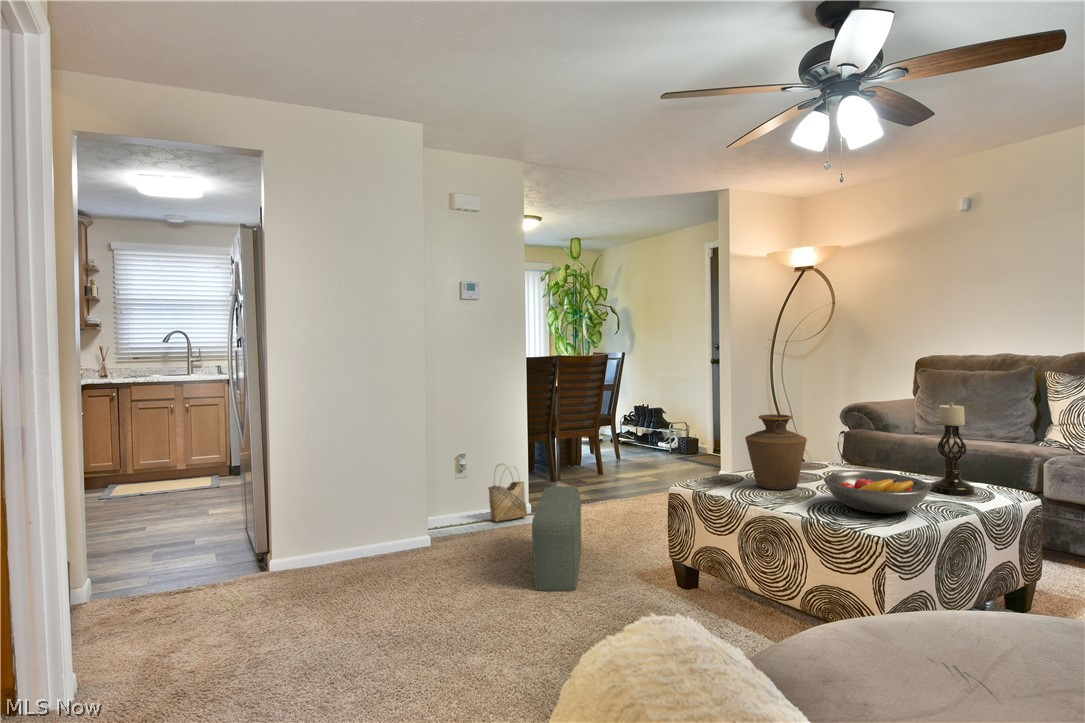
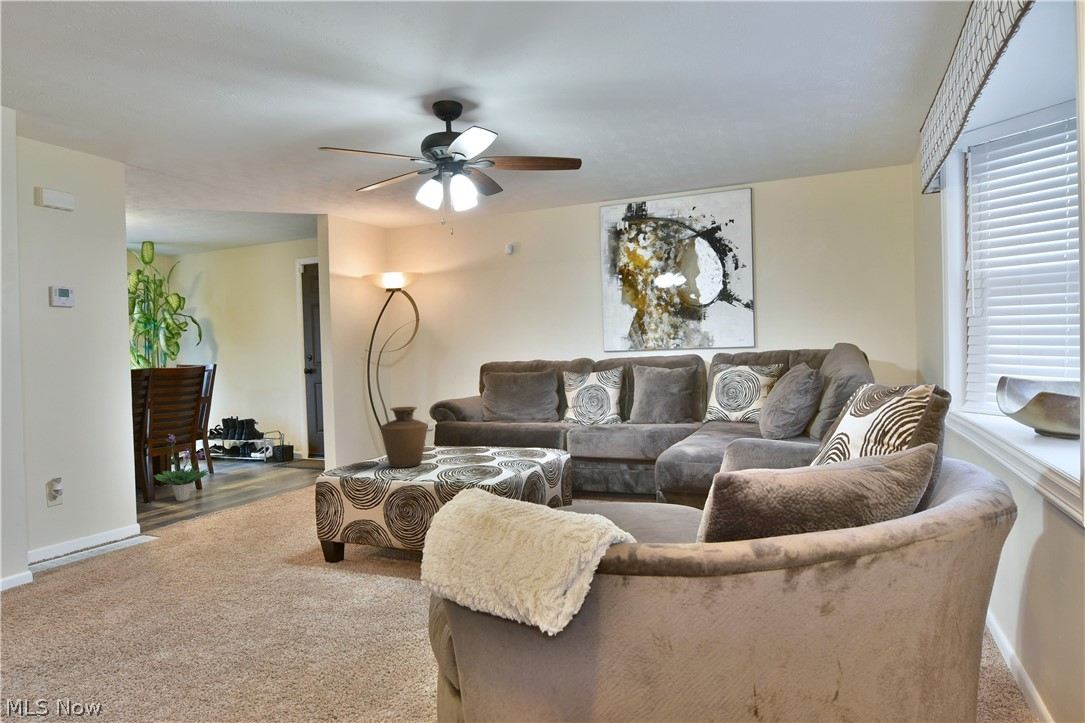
candle holder: present [931,403,975,495] -> none [510,391,536,456]
potted plant: none [563,420,609,483] -> present [154,434,209,501]
woven basket: present [488,466,527,522] -> none [75,486,127,553]
fruit bowl: present [824,472,931,513] -> none [446,444,516,472]
pouf: present [532,486,581,591] -> none [166,495,224,600]

